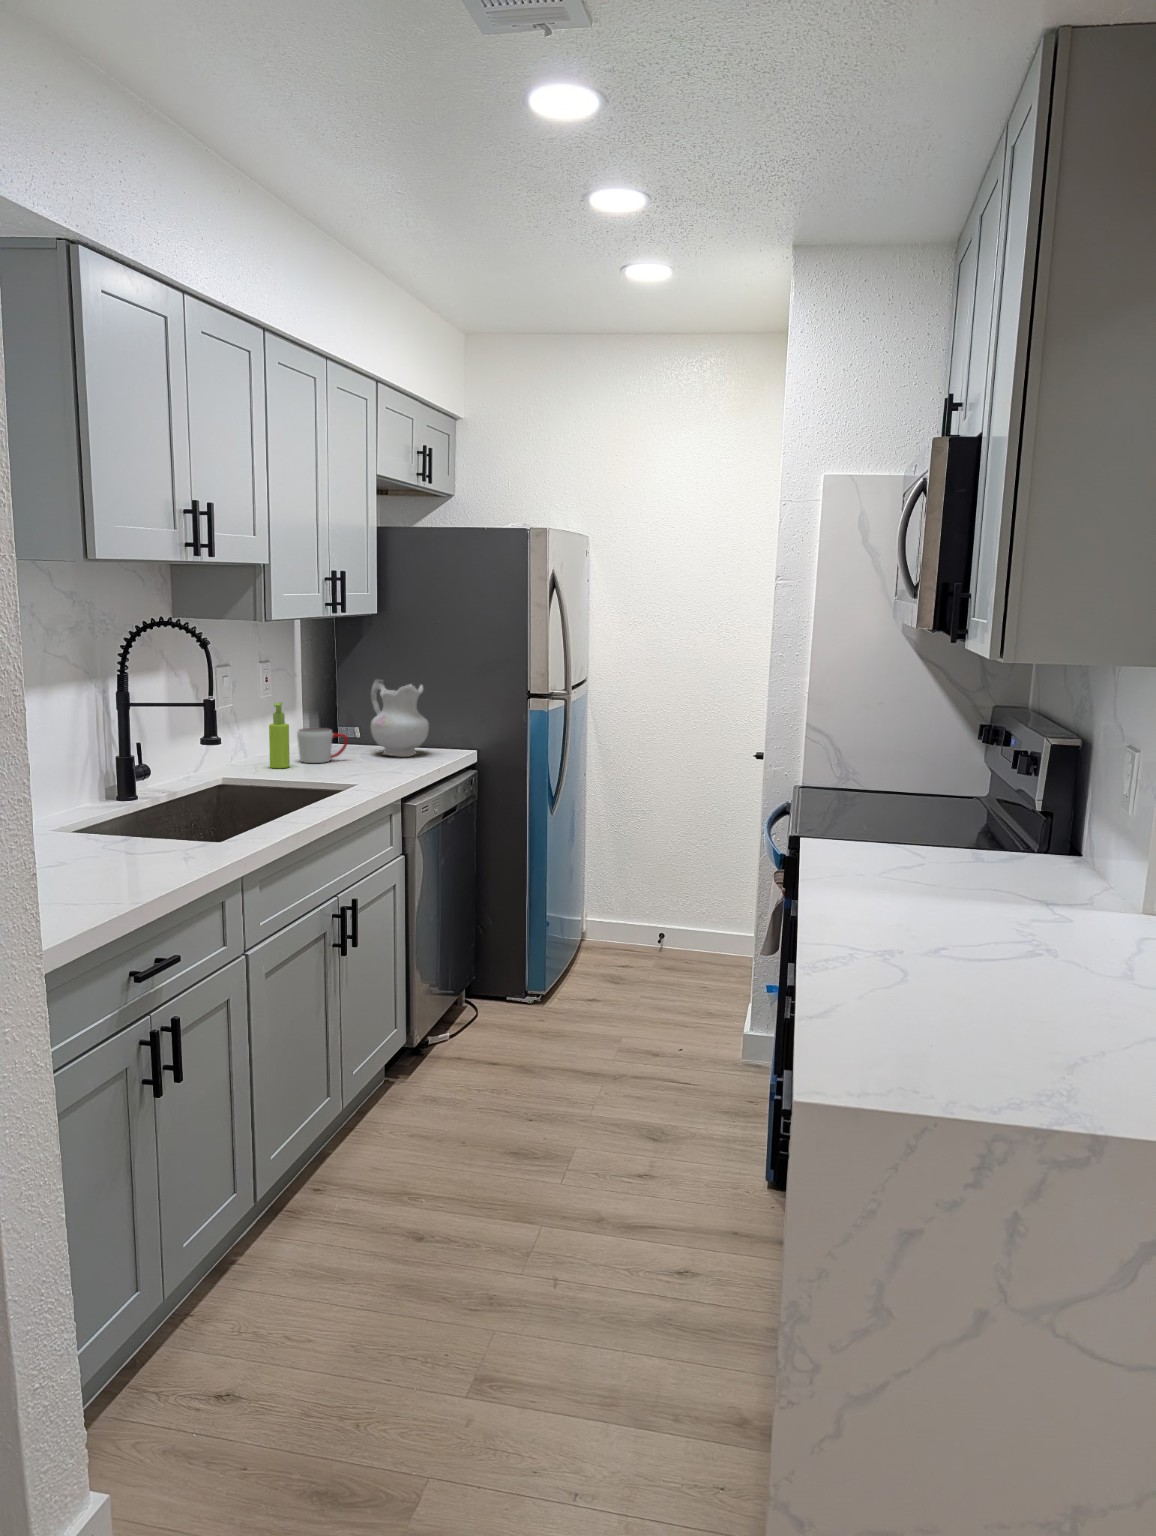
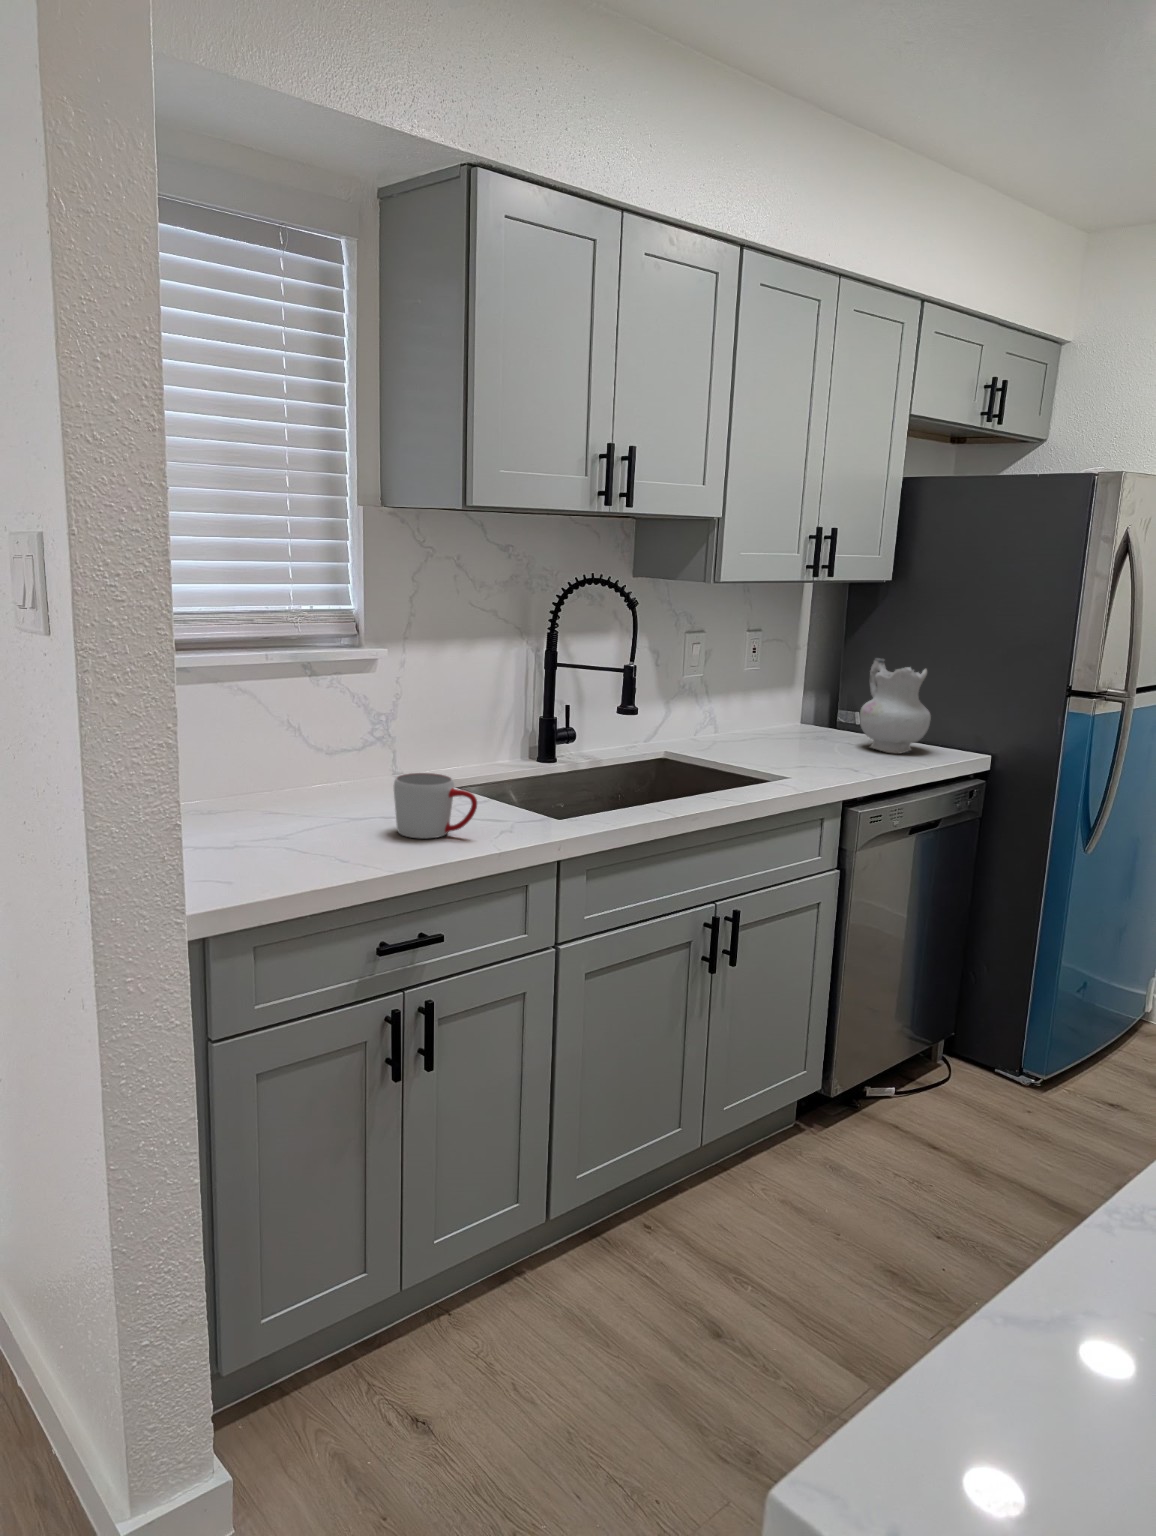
soap dispenser: present [269,702,290,768] -> none [728,674,753,748]
mug: present [297,728,348,763] -> present [394,773,477,838]

